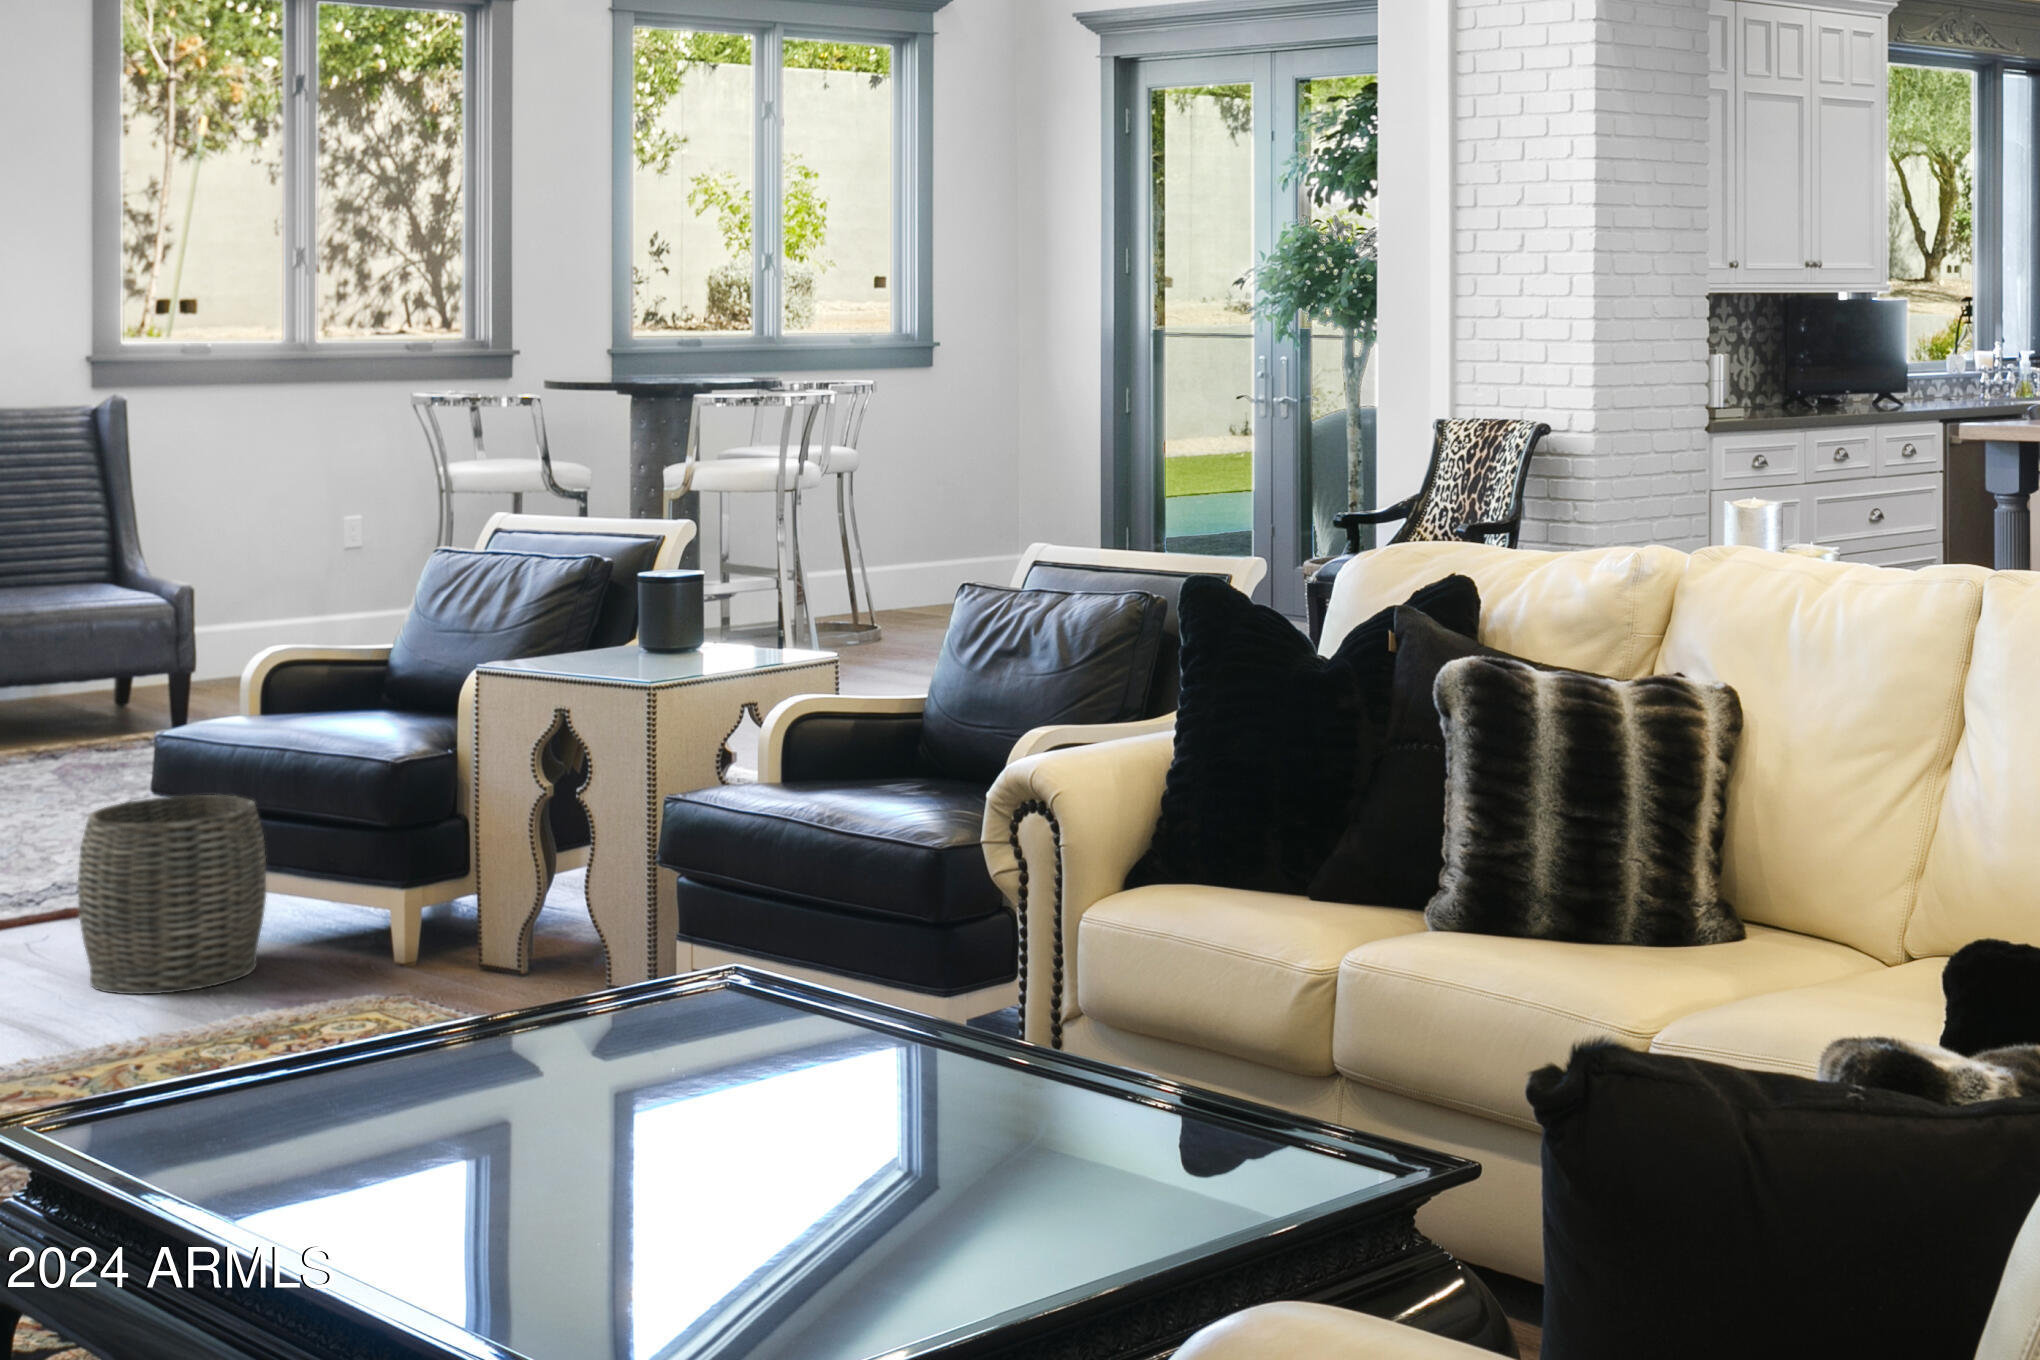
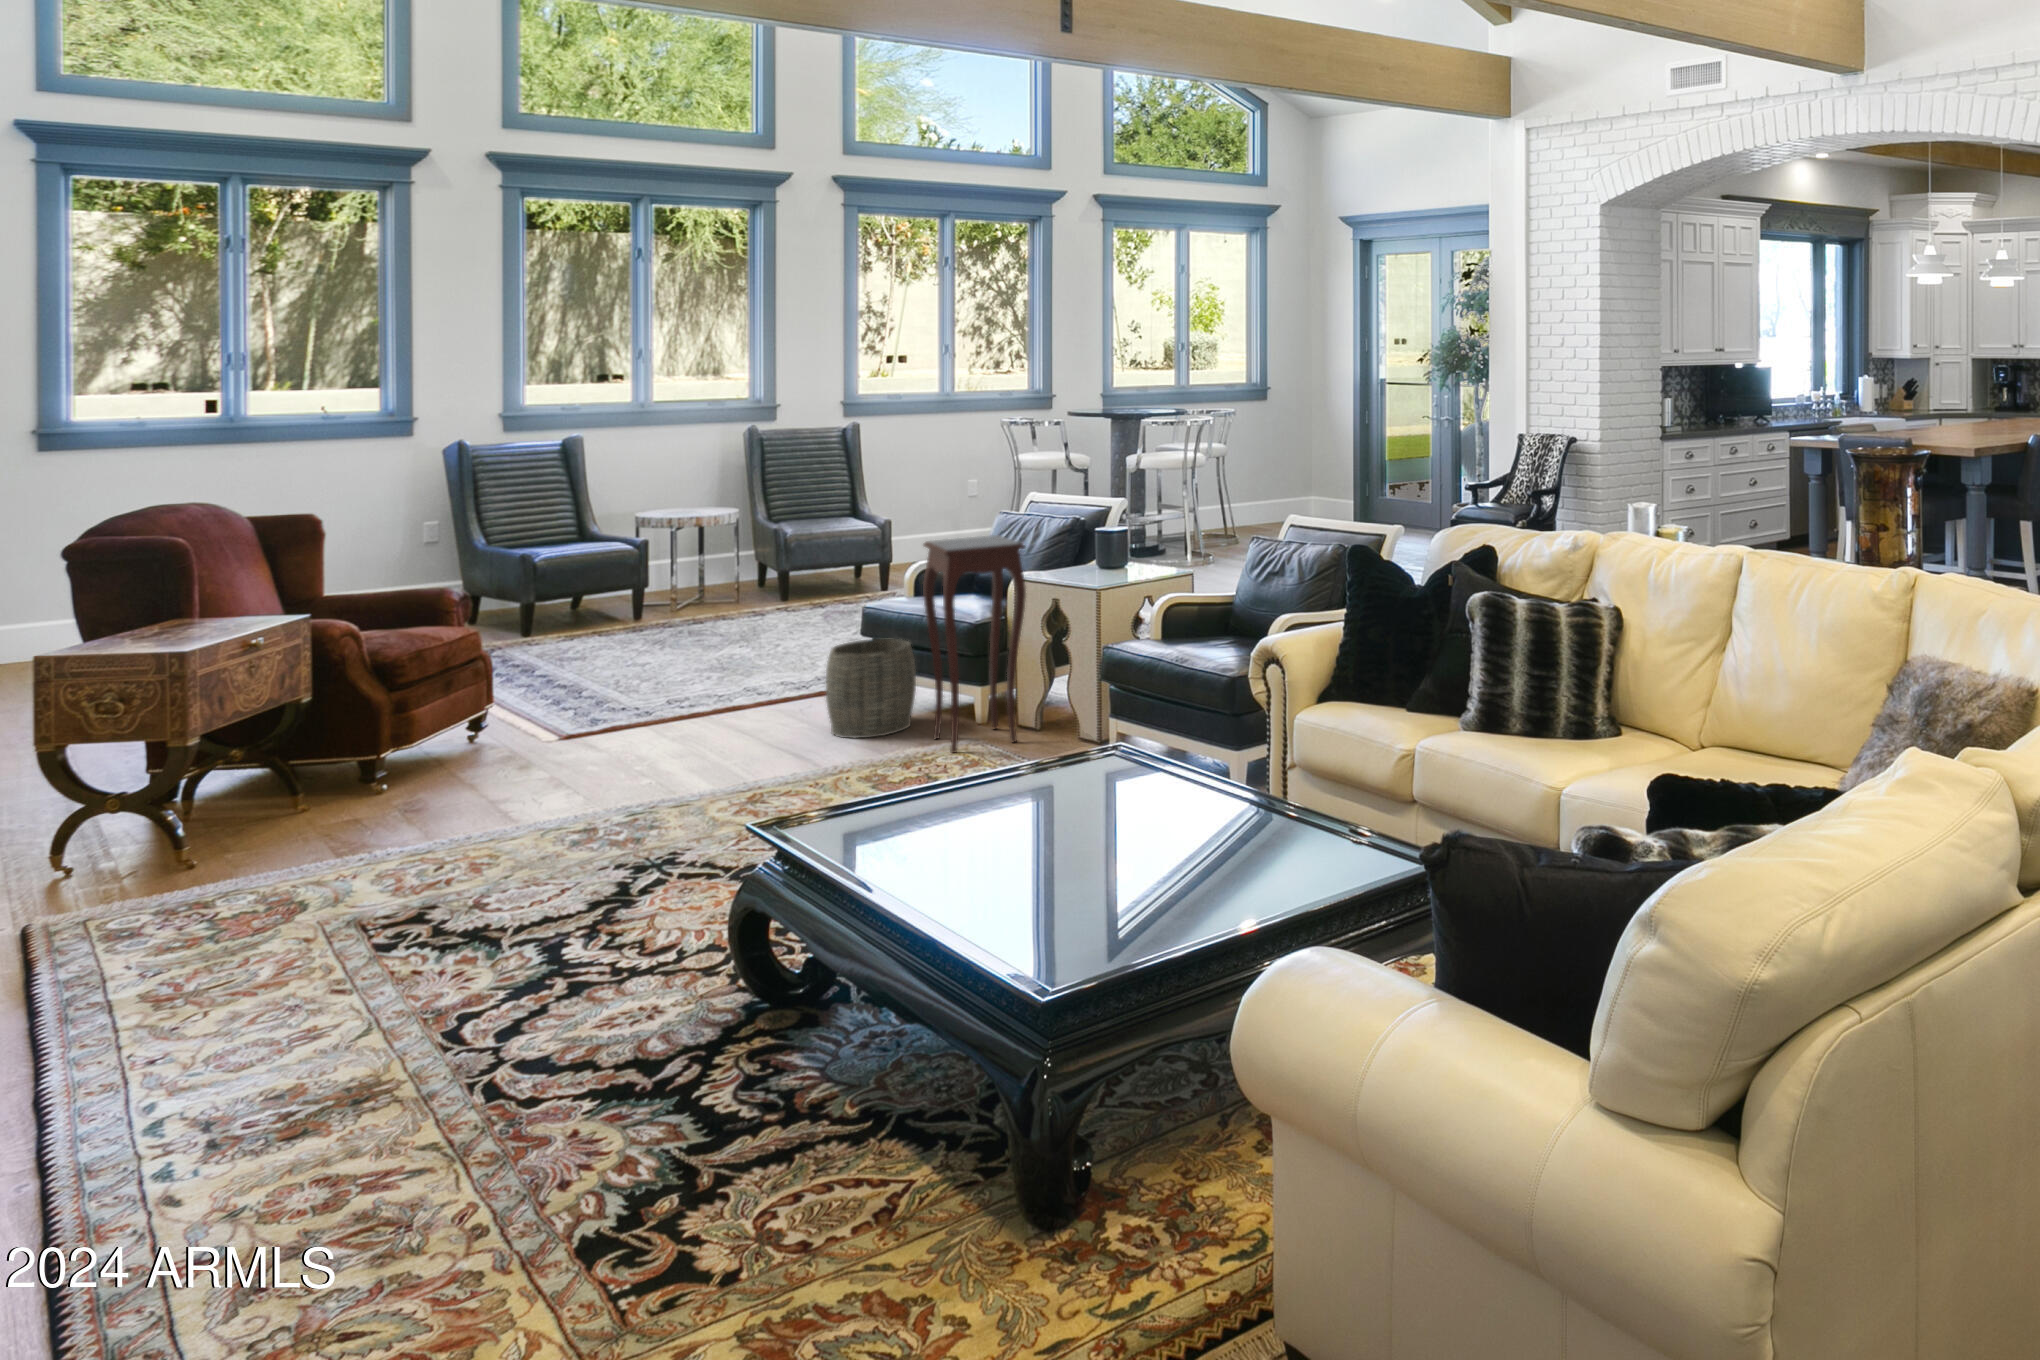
side table: none [282,582,496,1019] -> present [923,535,1026,753]

